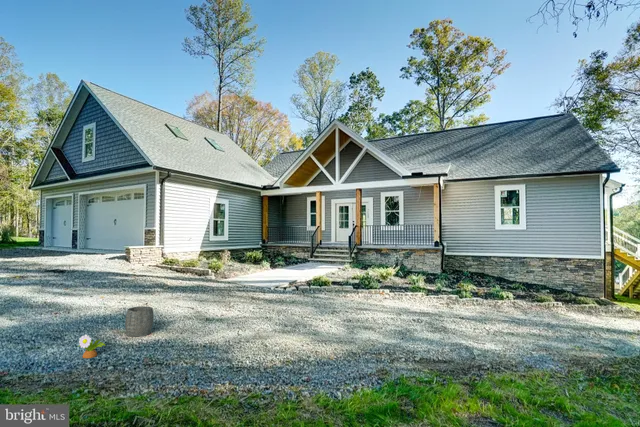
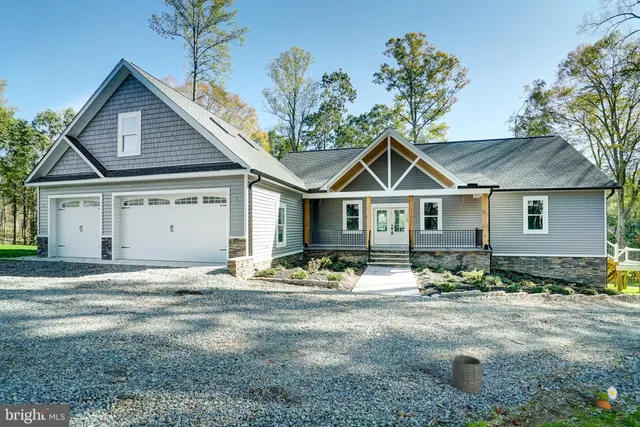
woven basket: present [125,306,153,337] -> present [452,355,482,393]

